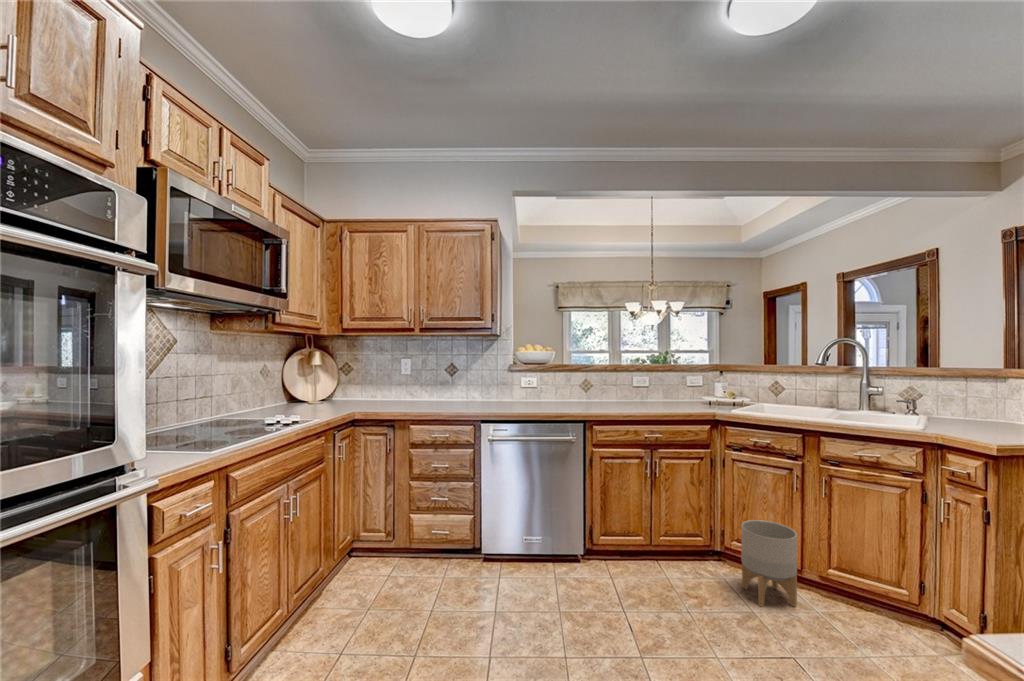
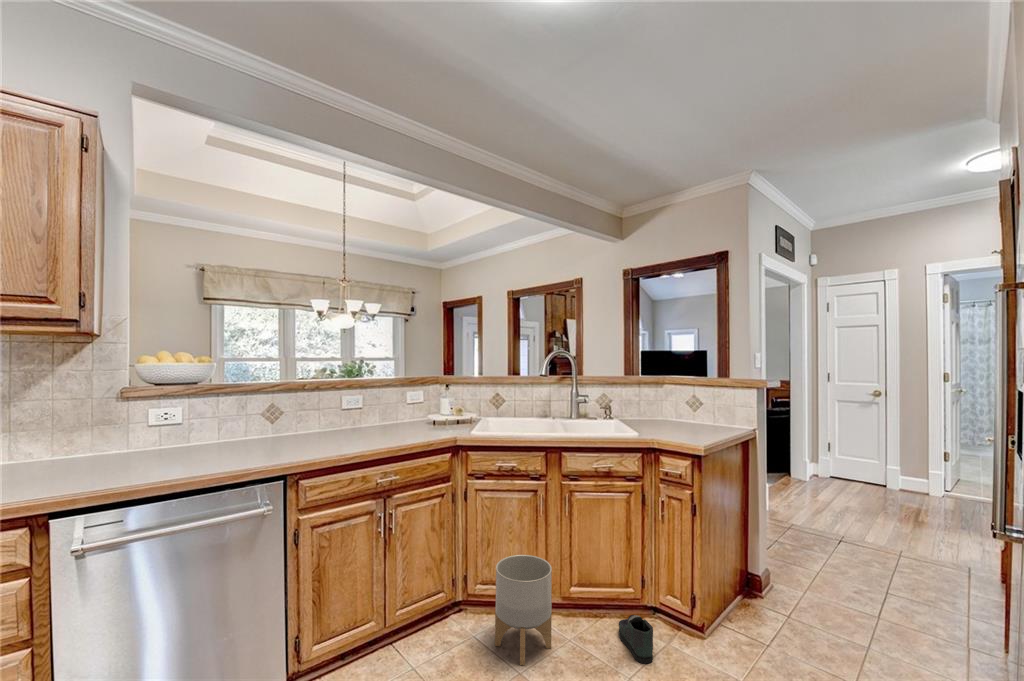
shoe: none [880,607,912,654] -> present [619,615,653,664]

